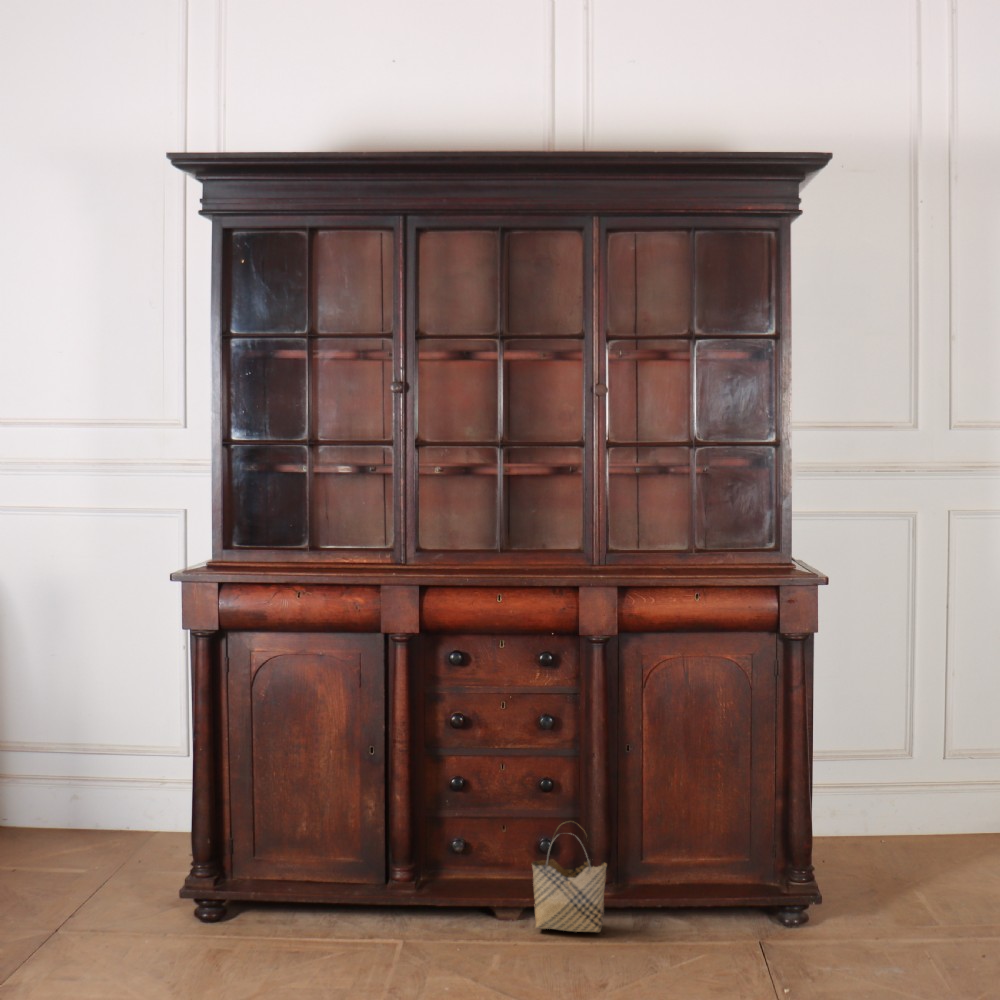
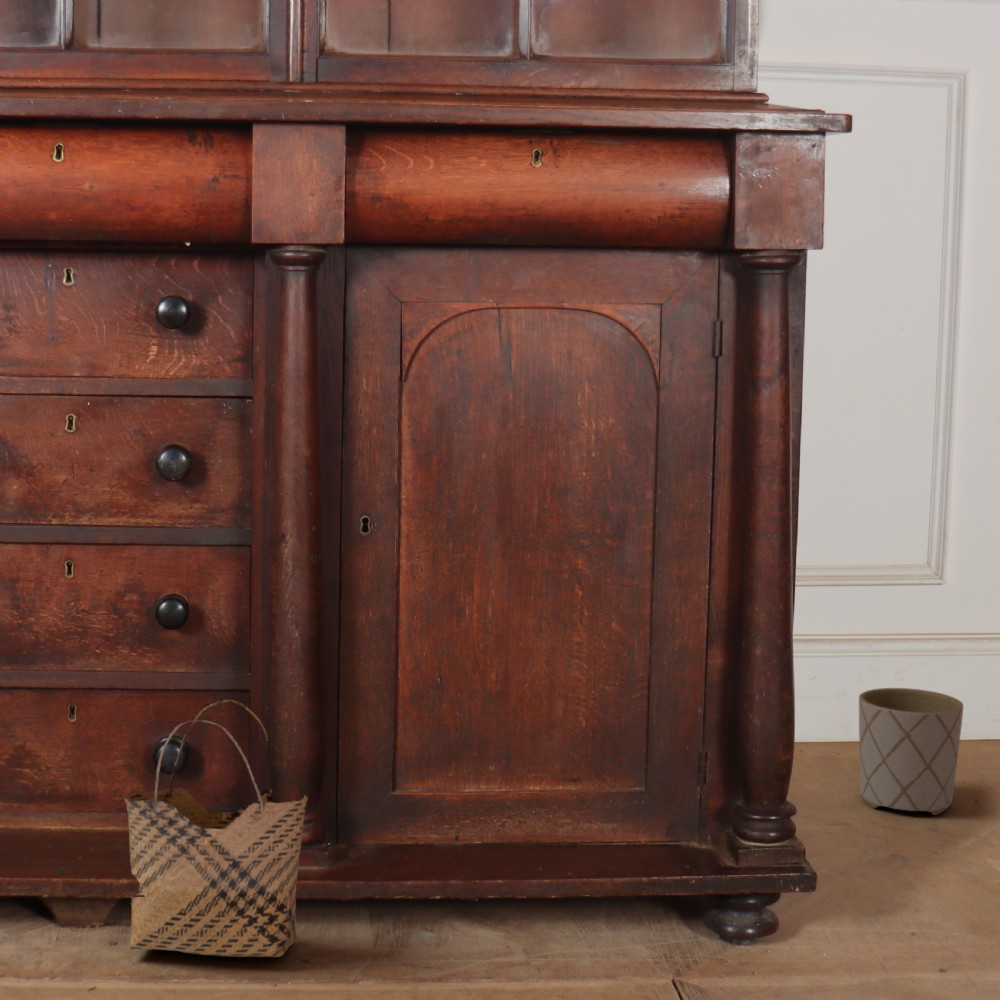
planter: none [847,801,899,866] -> present [859,688,963,815]

